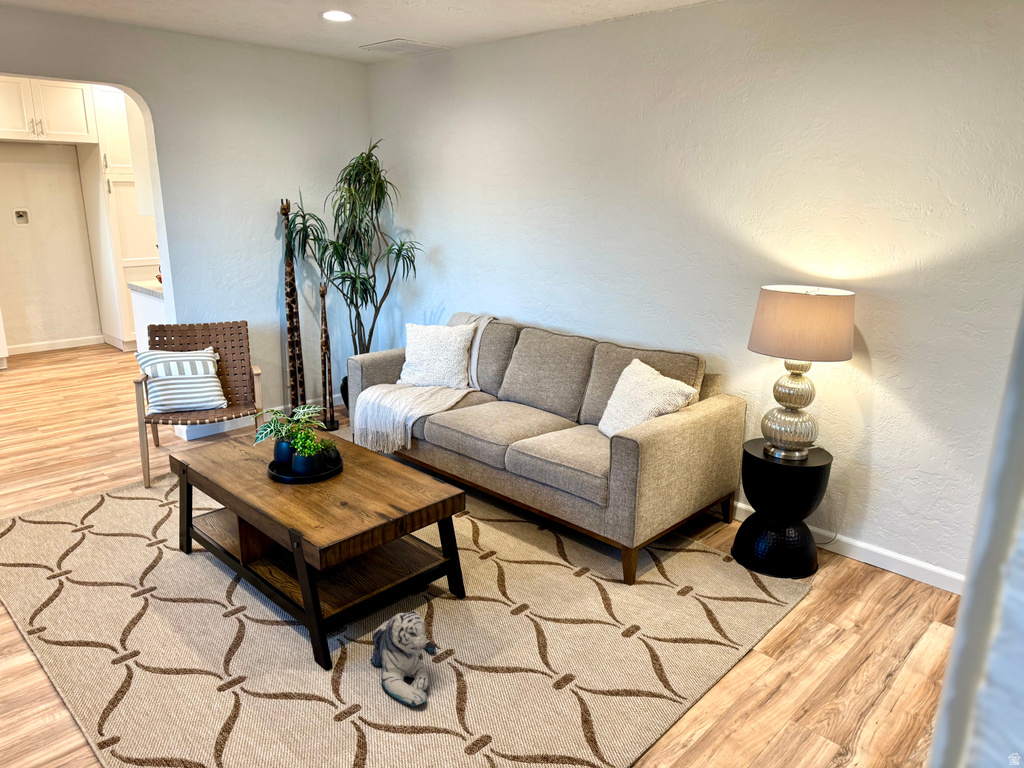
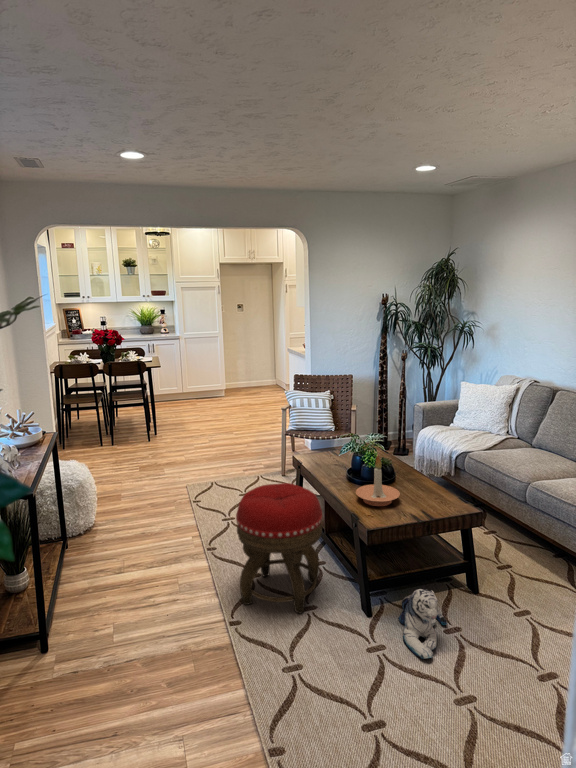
candle holder: none [288,437,353,510] -> present [356,456,400,506]
footstool: none [87,499,243,709] -> present [236,483,322,614]

